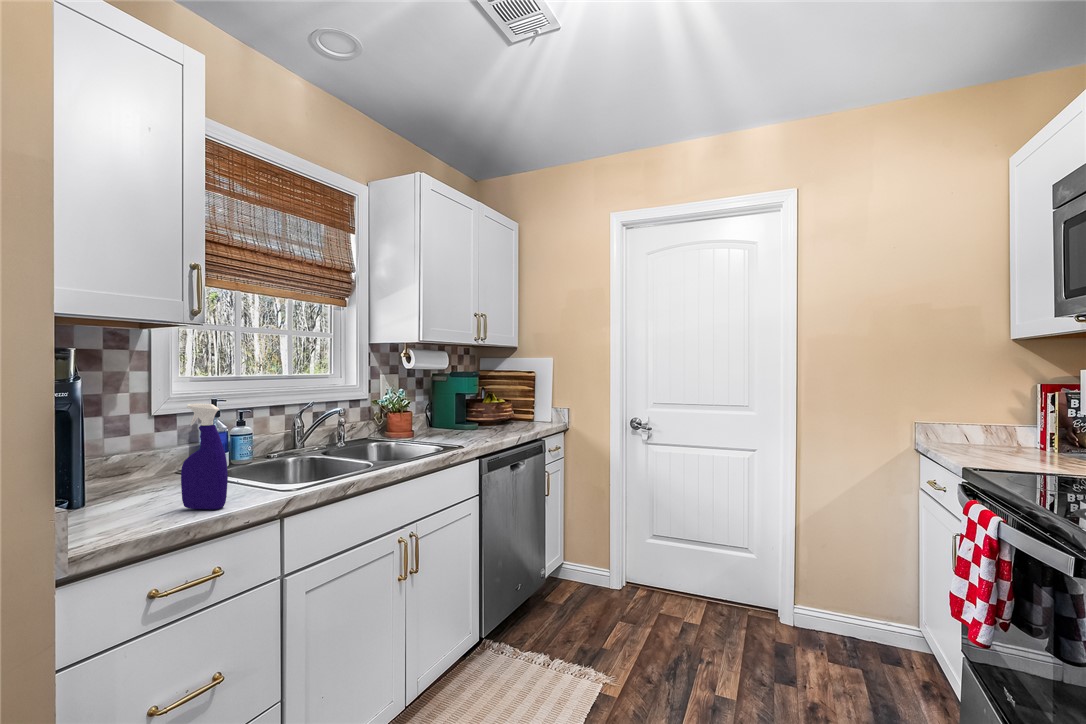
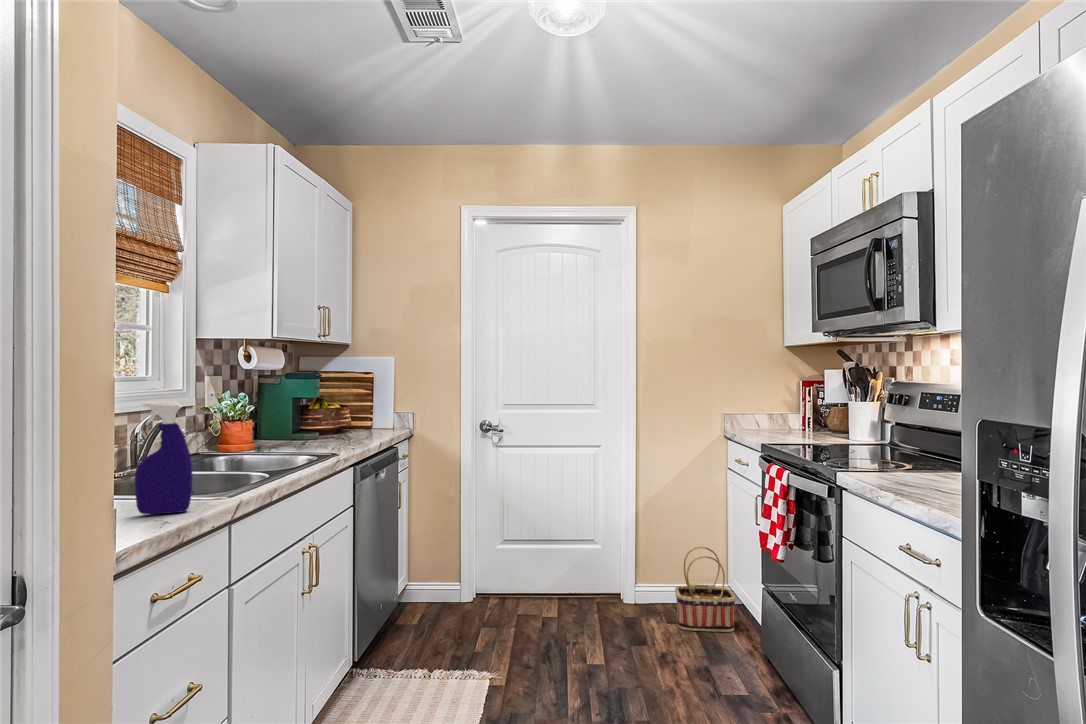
basket: none [839,580,925,696] -> present [675,547,736,632]

